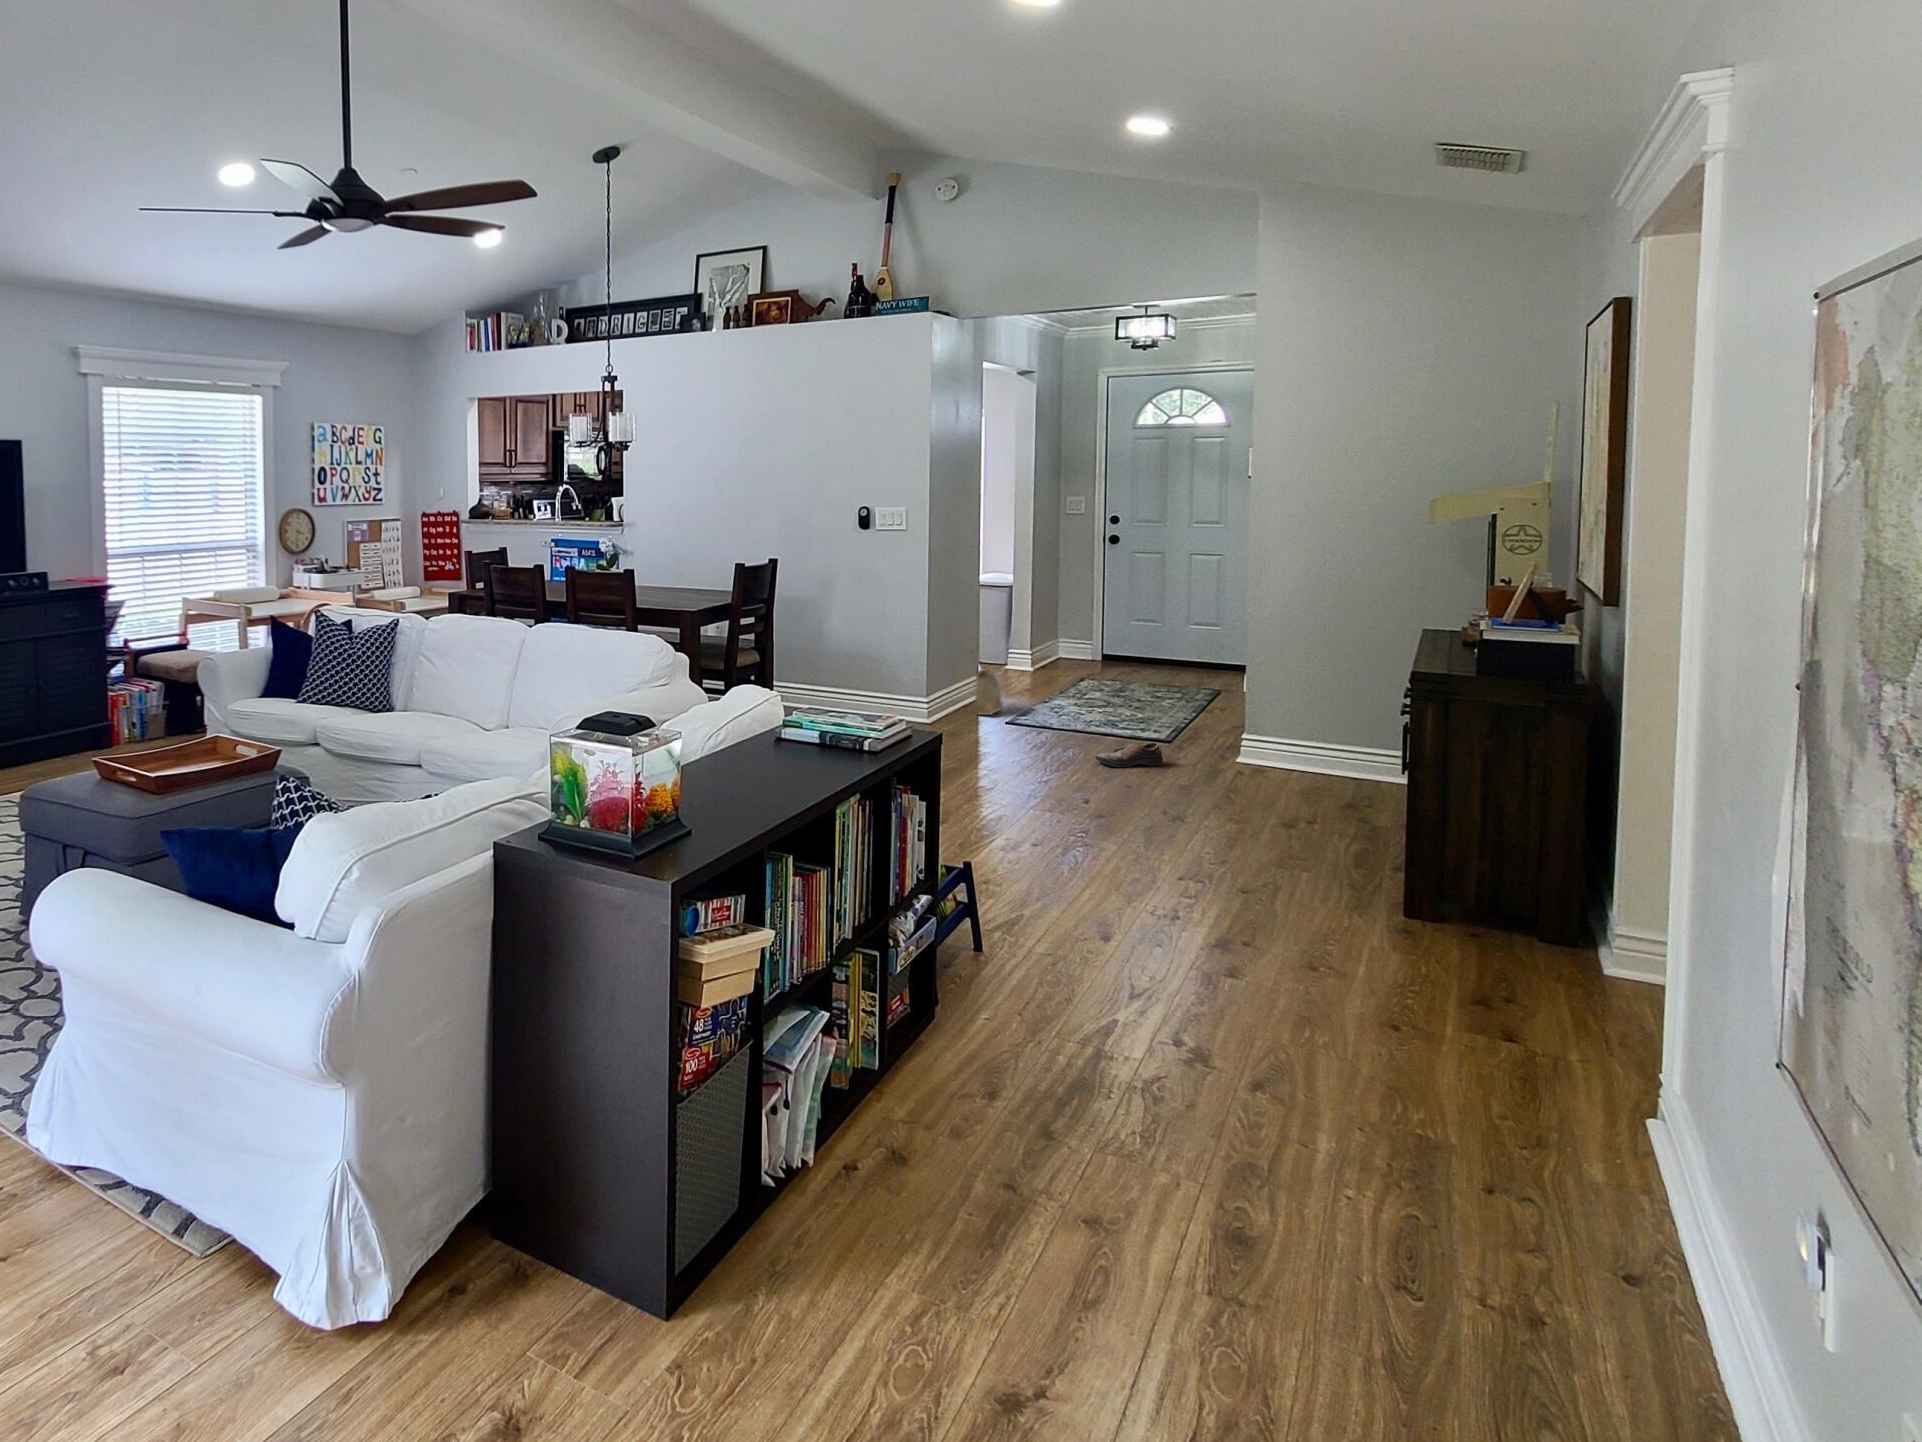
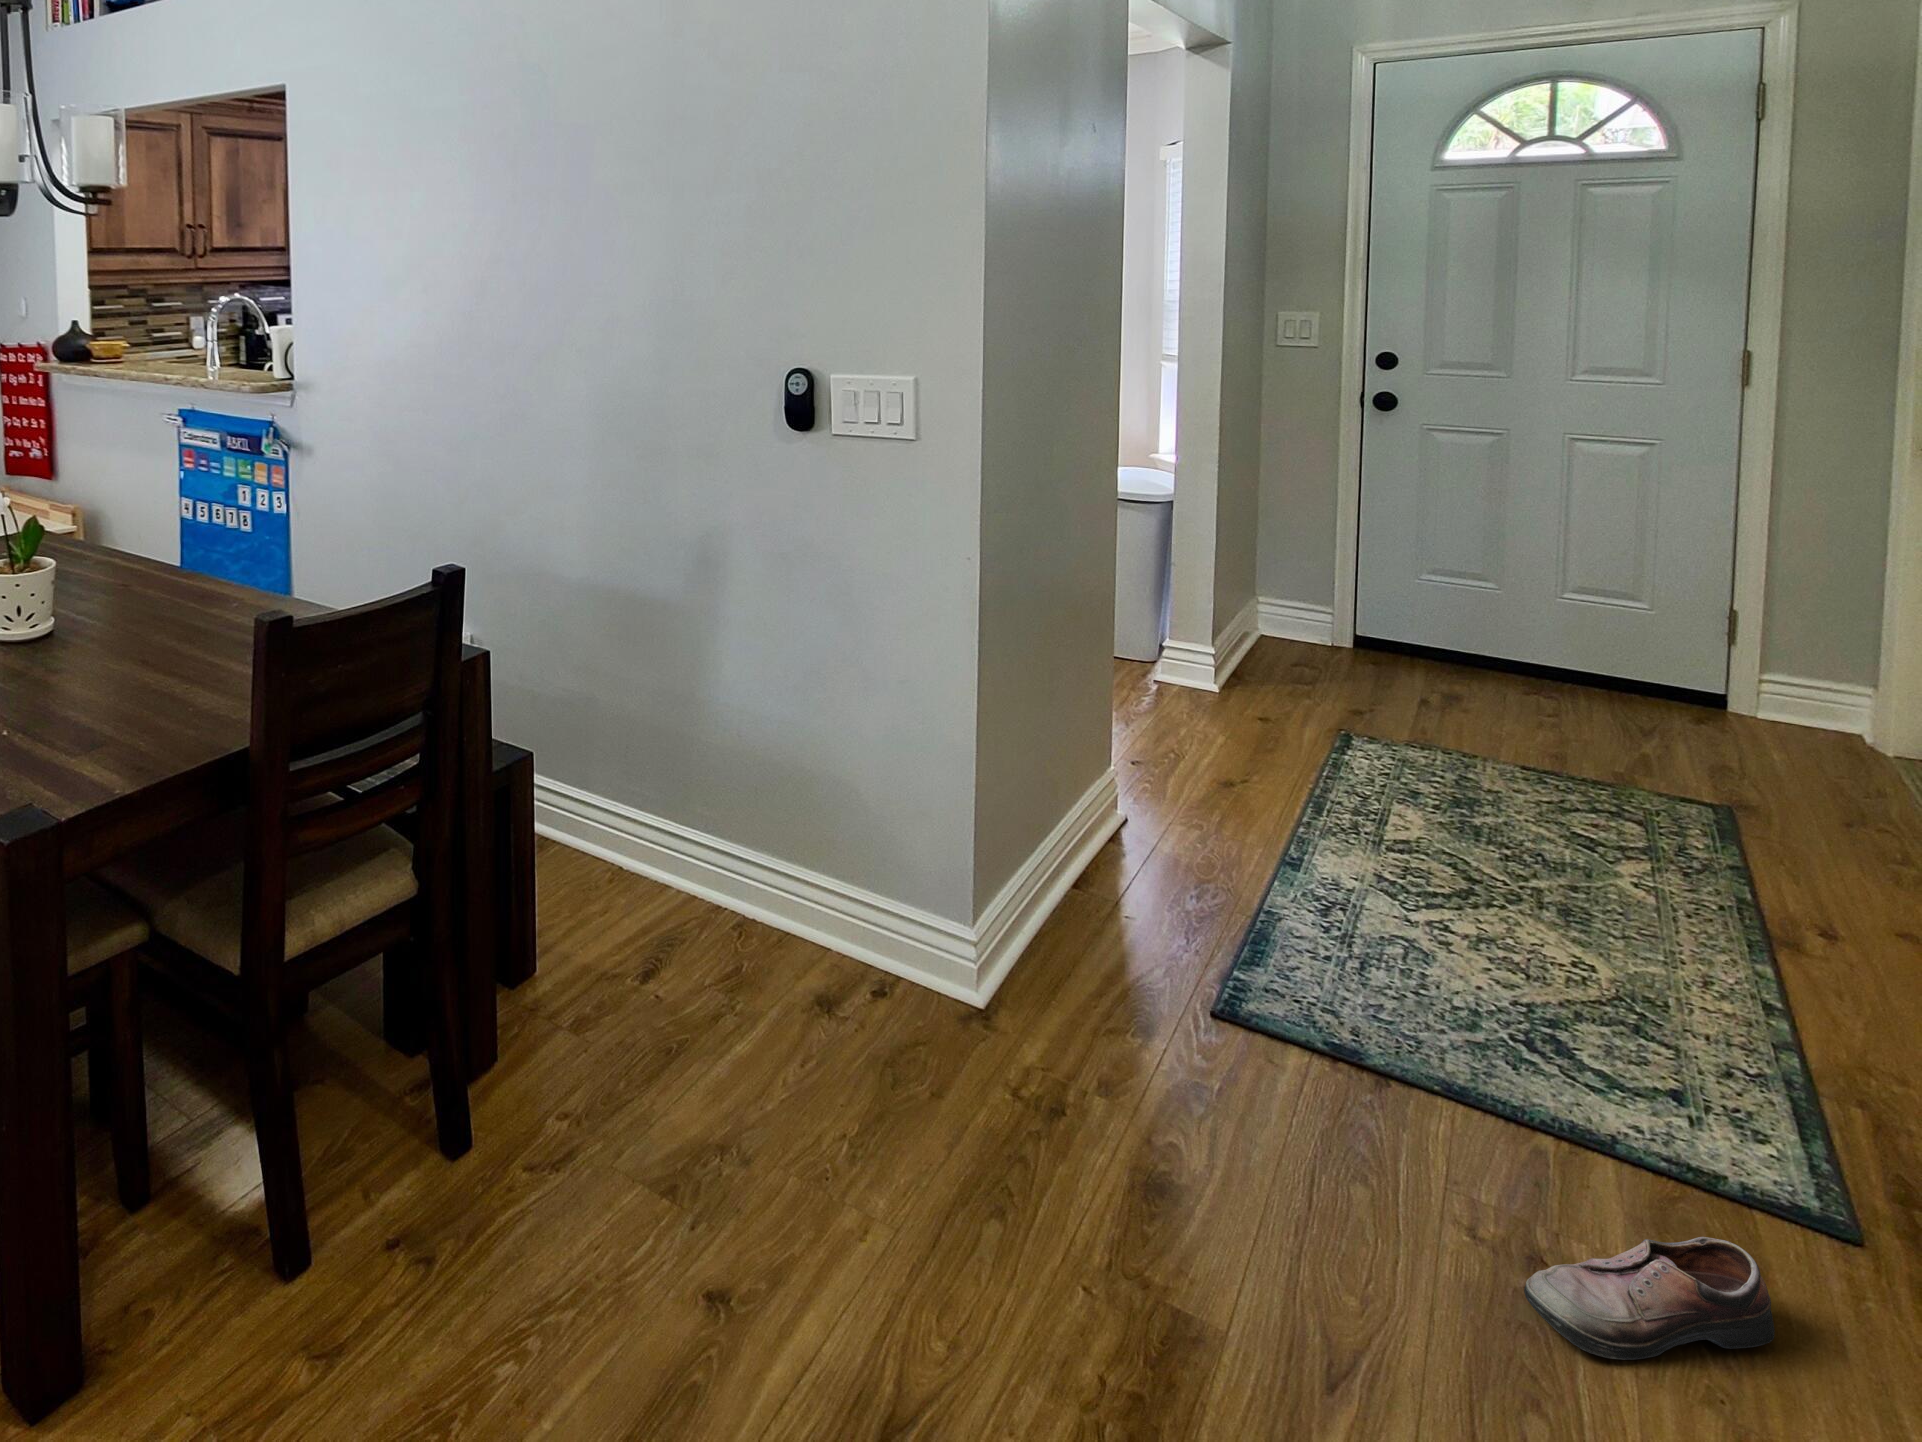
woven basket: present [974,652,1003,715] -> none [1089,736,1172,927]

